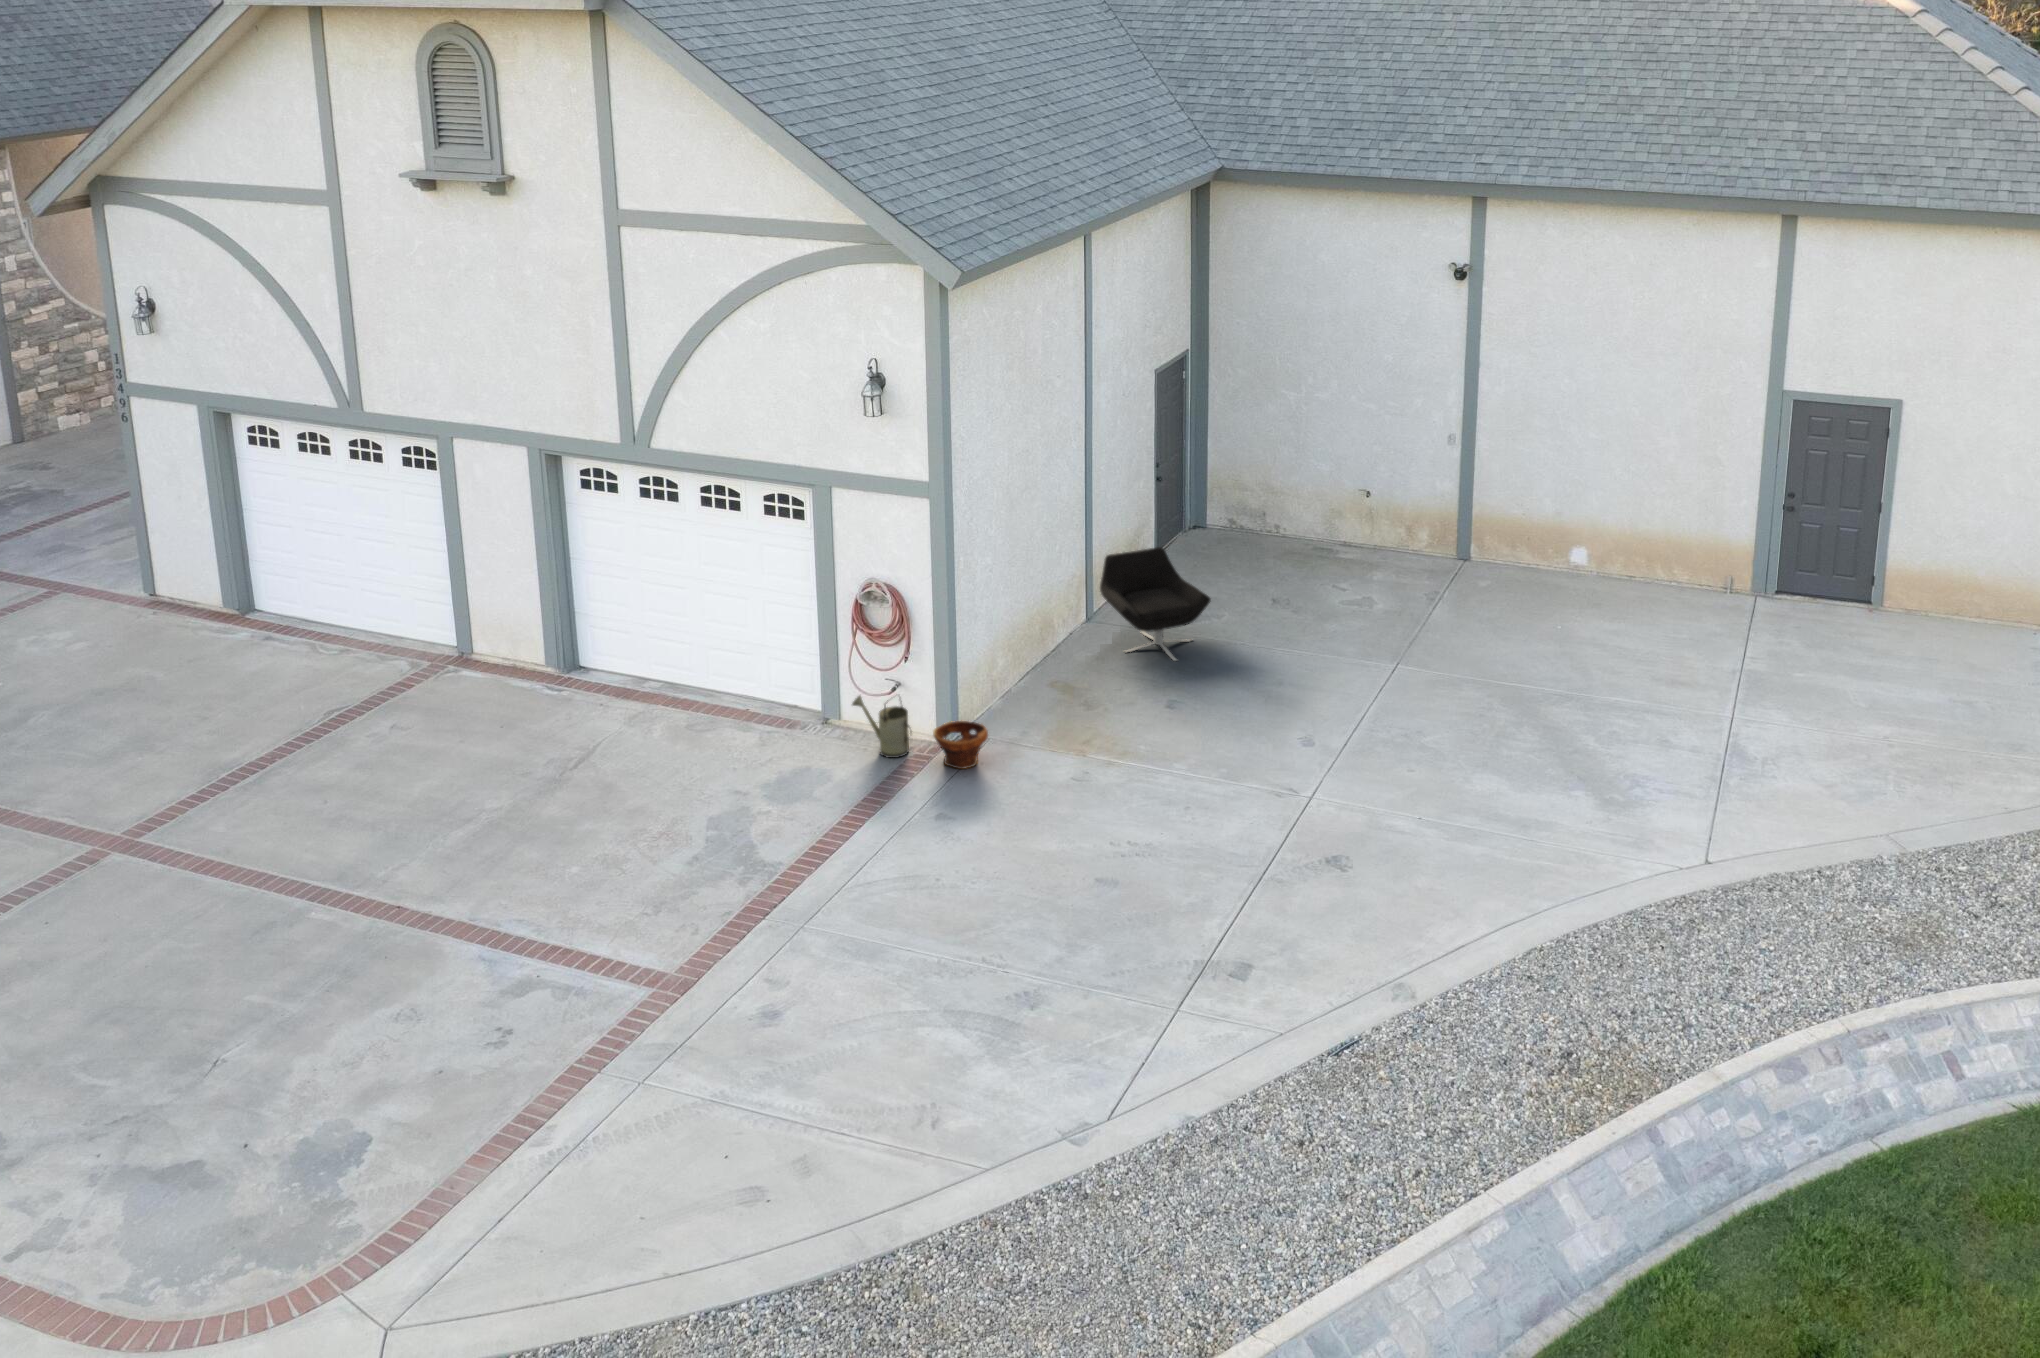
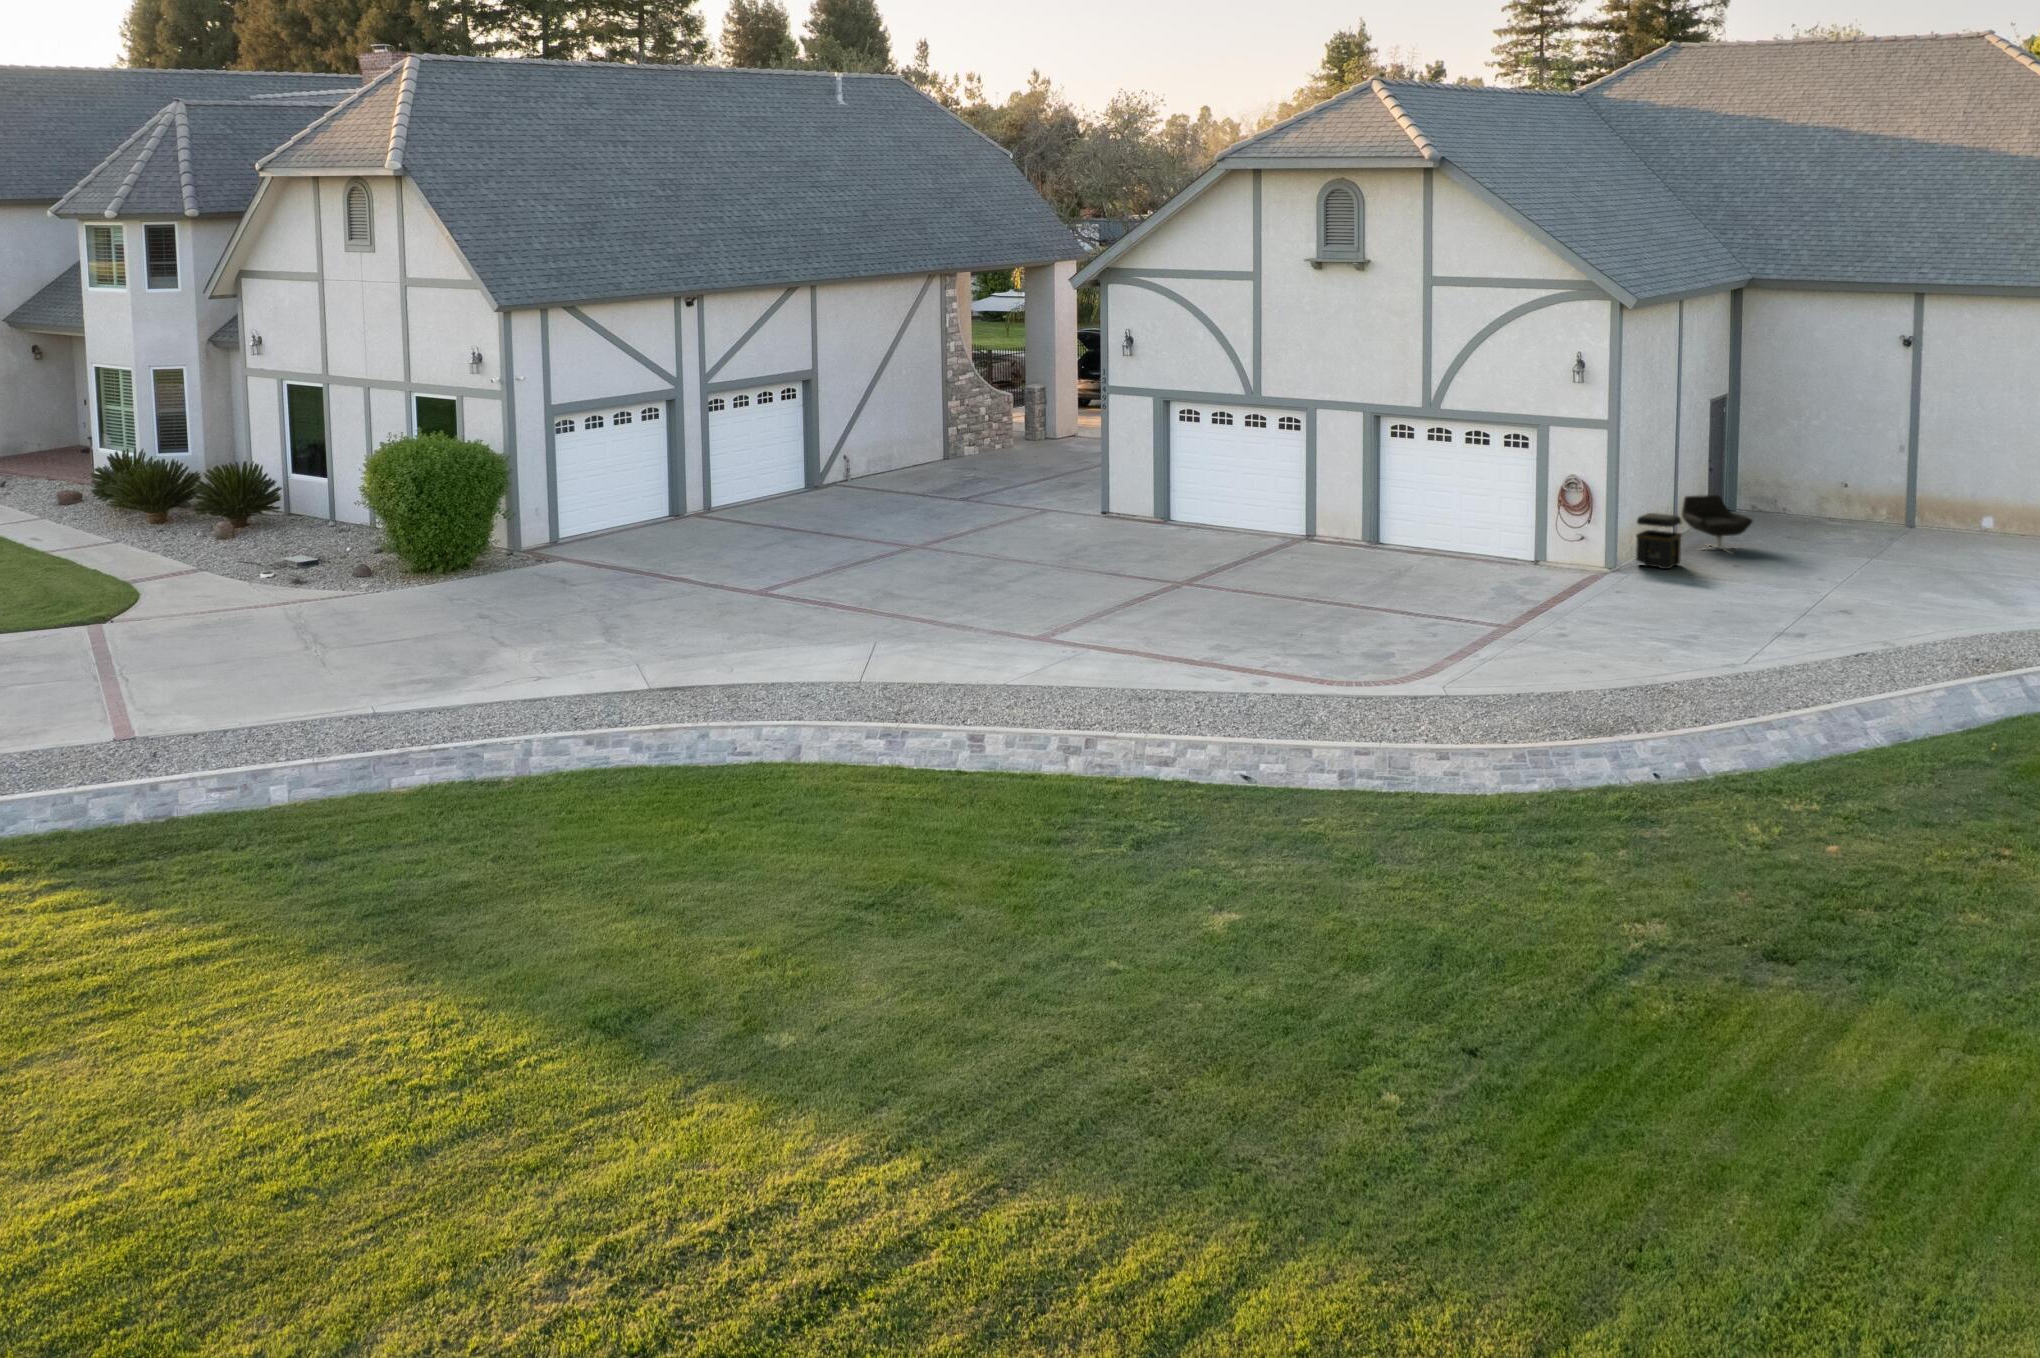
toolbox: none [996,620,1077,729] -> present [1636,513,1682,569]
watering can: present [852,696,910,758] -> none [1557,540,1594,574]
planter: present [933,721,988,769] -> none [1608,555,1639,578]

